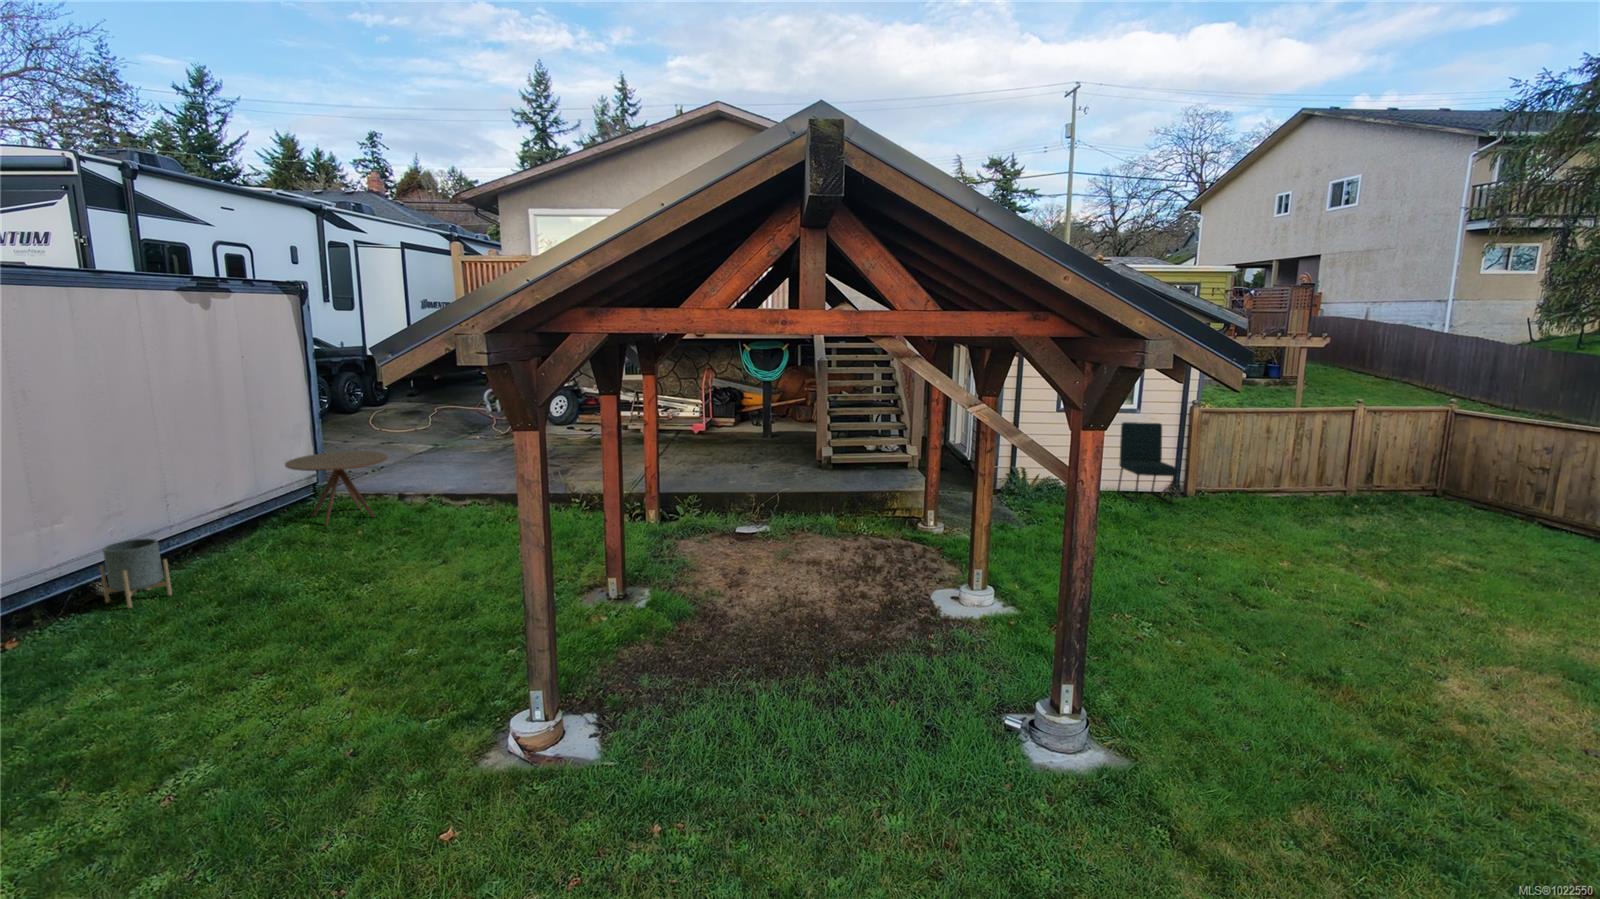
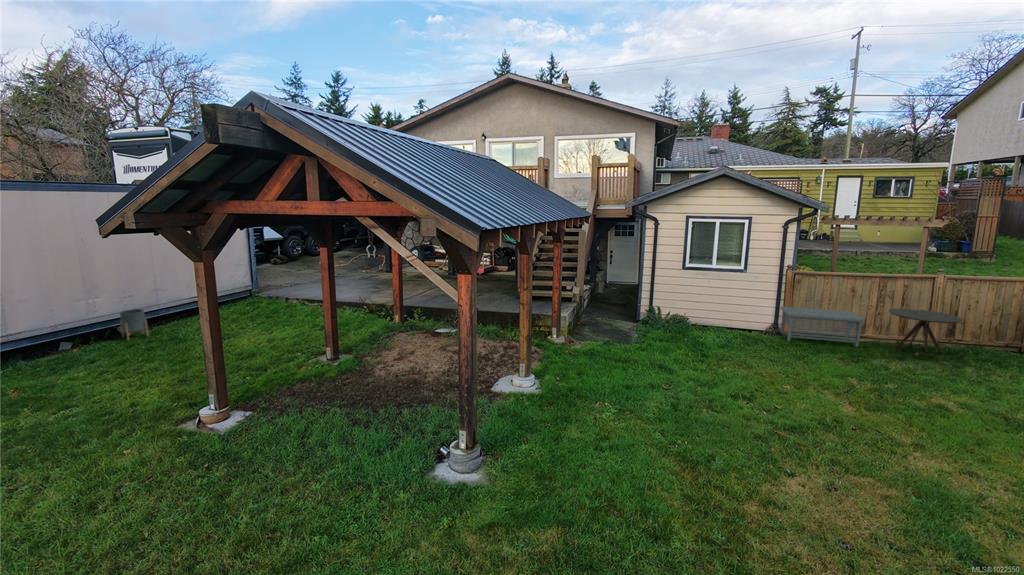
chair: present [1117,422,1178,503] -> none [728,279,764,339]
round table: present [285,451,388,526] -> present [889,308,962,357]
storage bench: none [1183,457,1295,505] -> present [781,307,864,347]

